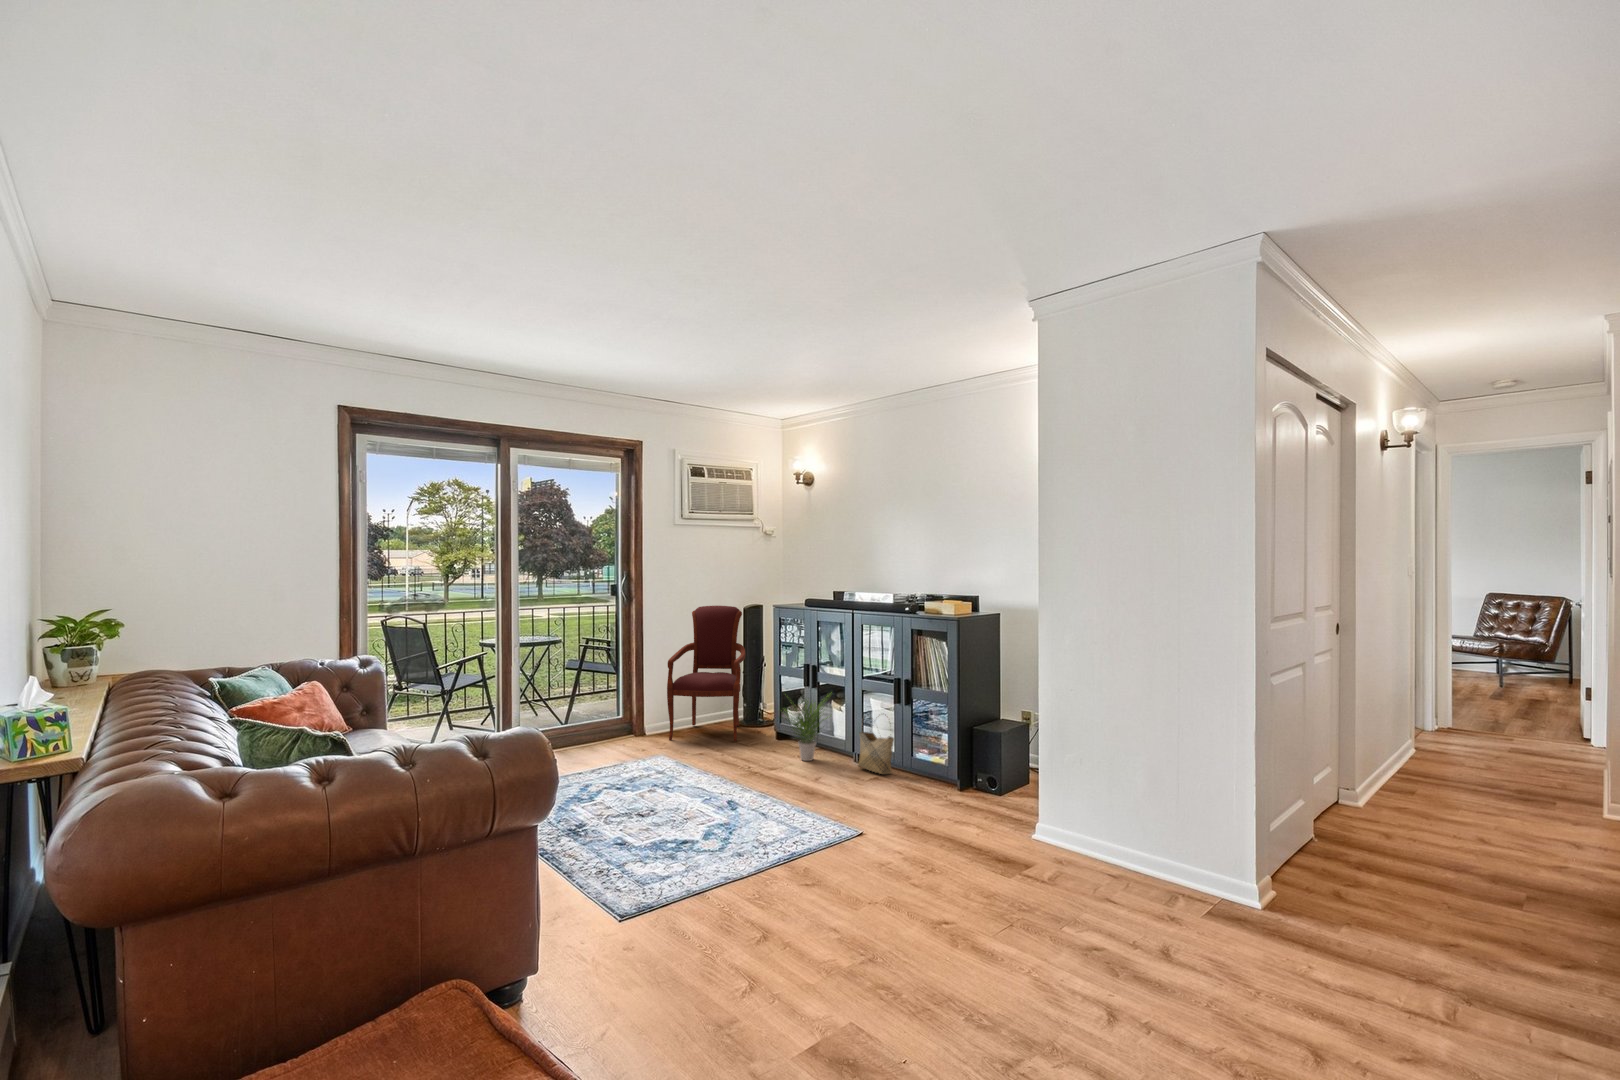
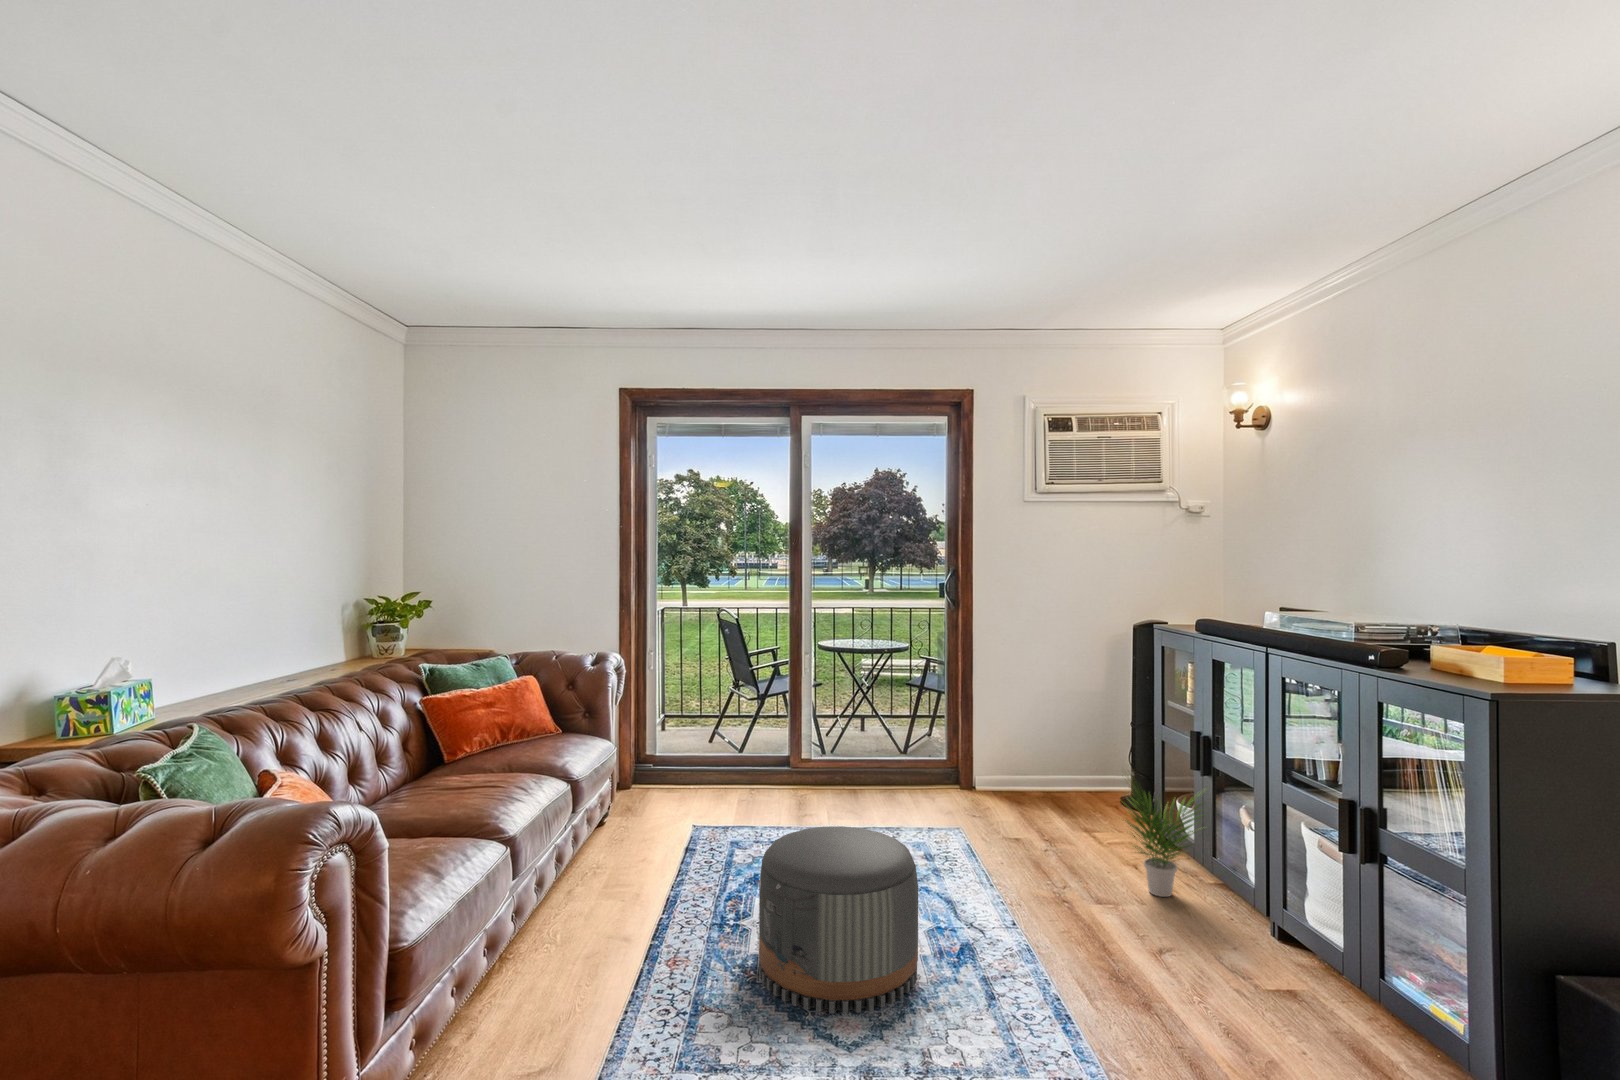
armchair: present [667,606,746,741] -> none [992,620,1124,830]
woven basket: present [858,732,894,774] -> none [1233,846,1300,970]
pouf: none [633,741,739,853] -> present [759,826,918,1014]

